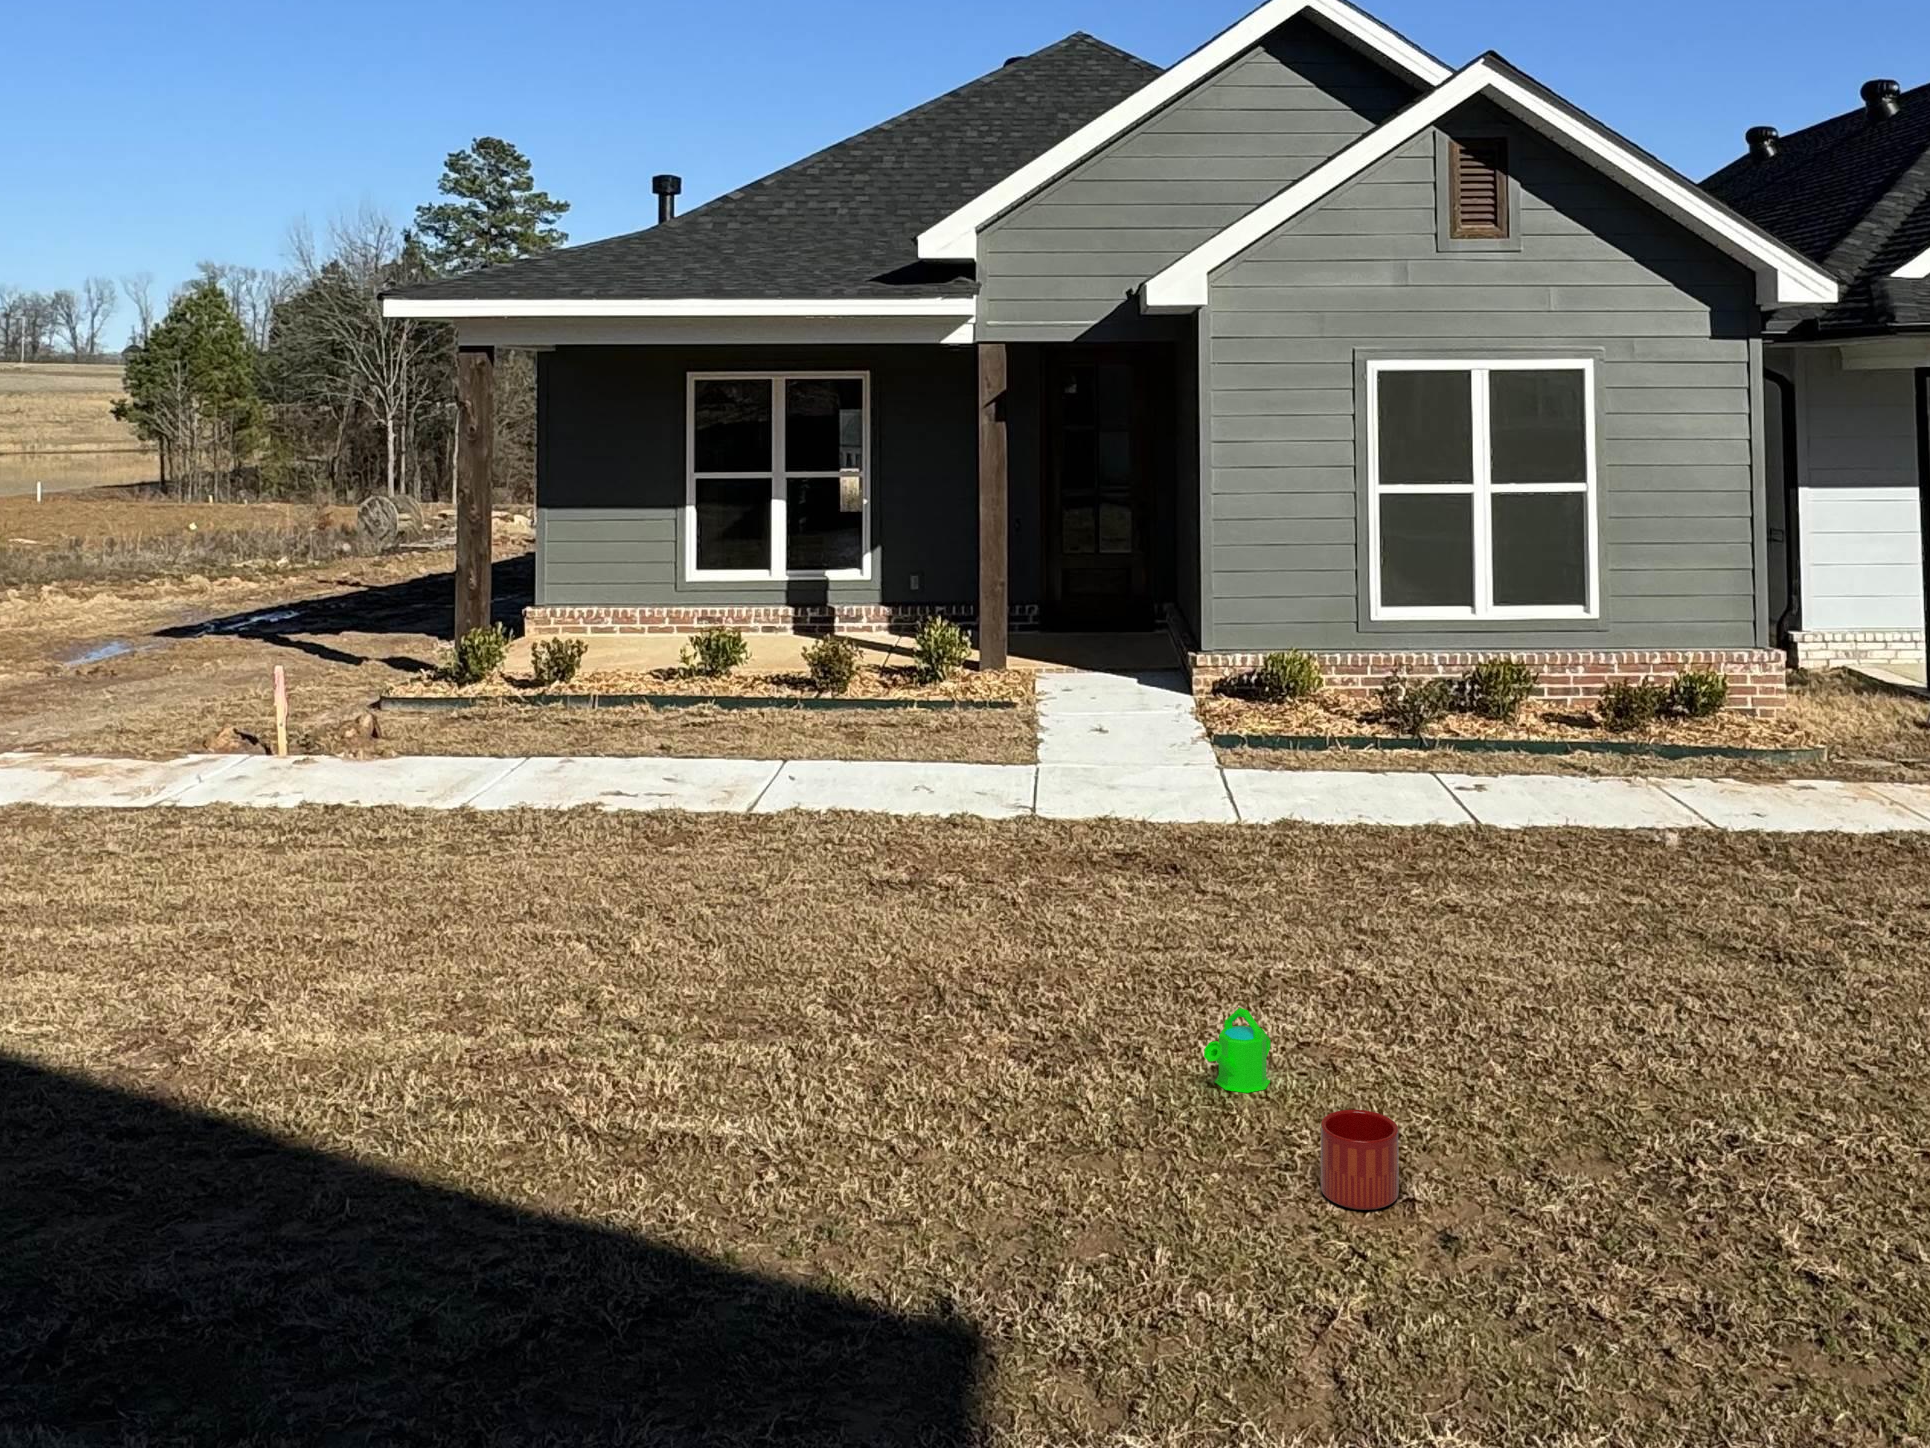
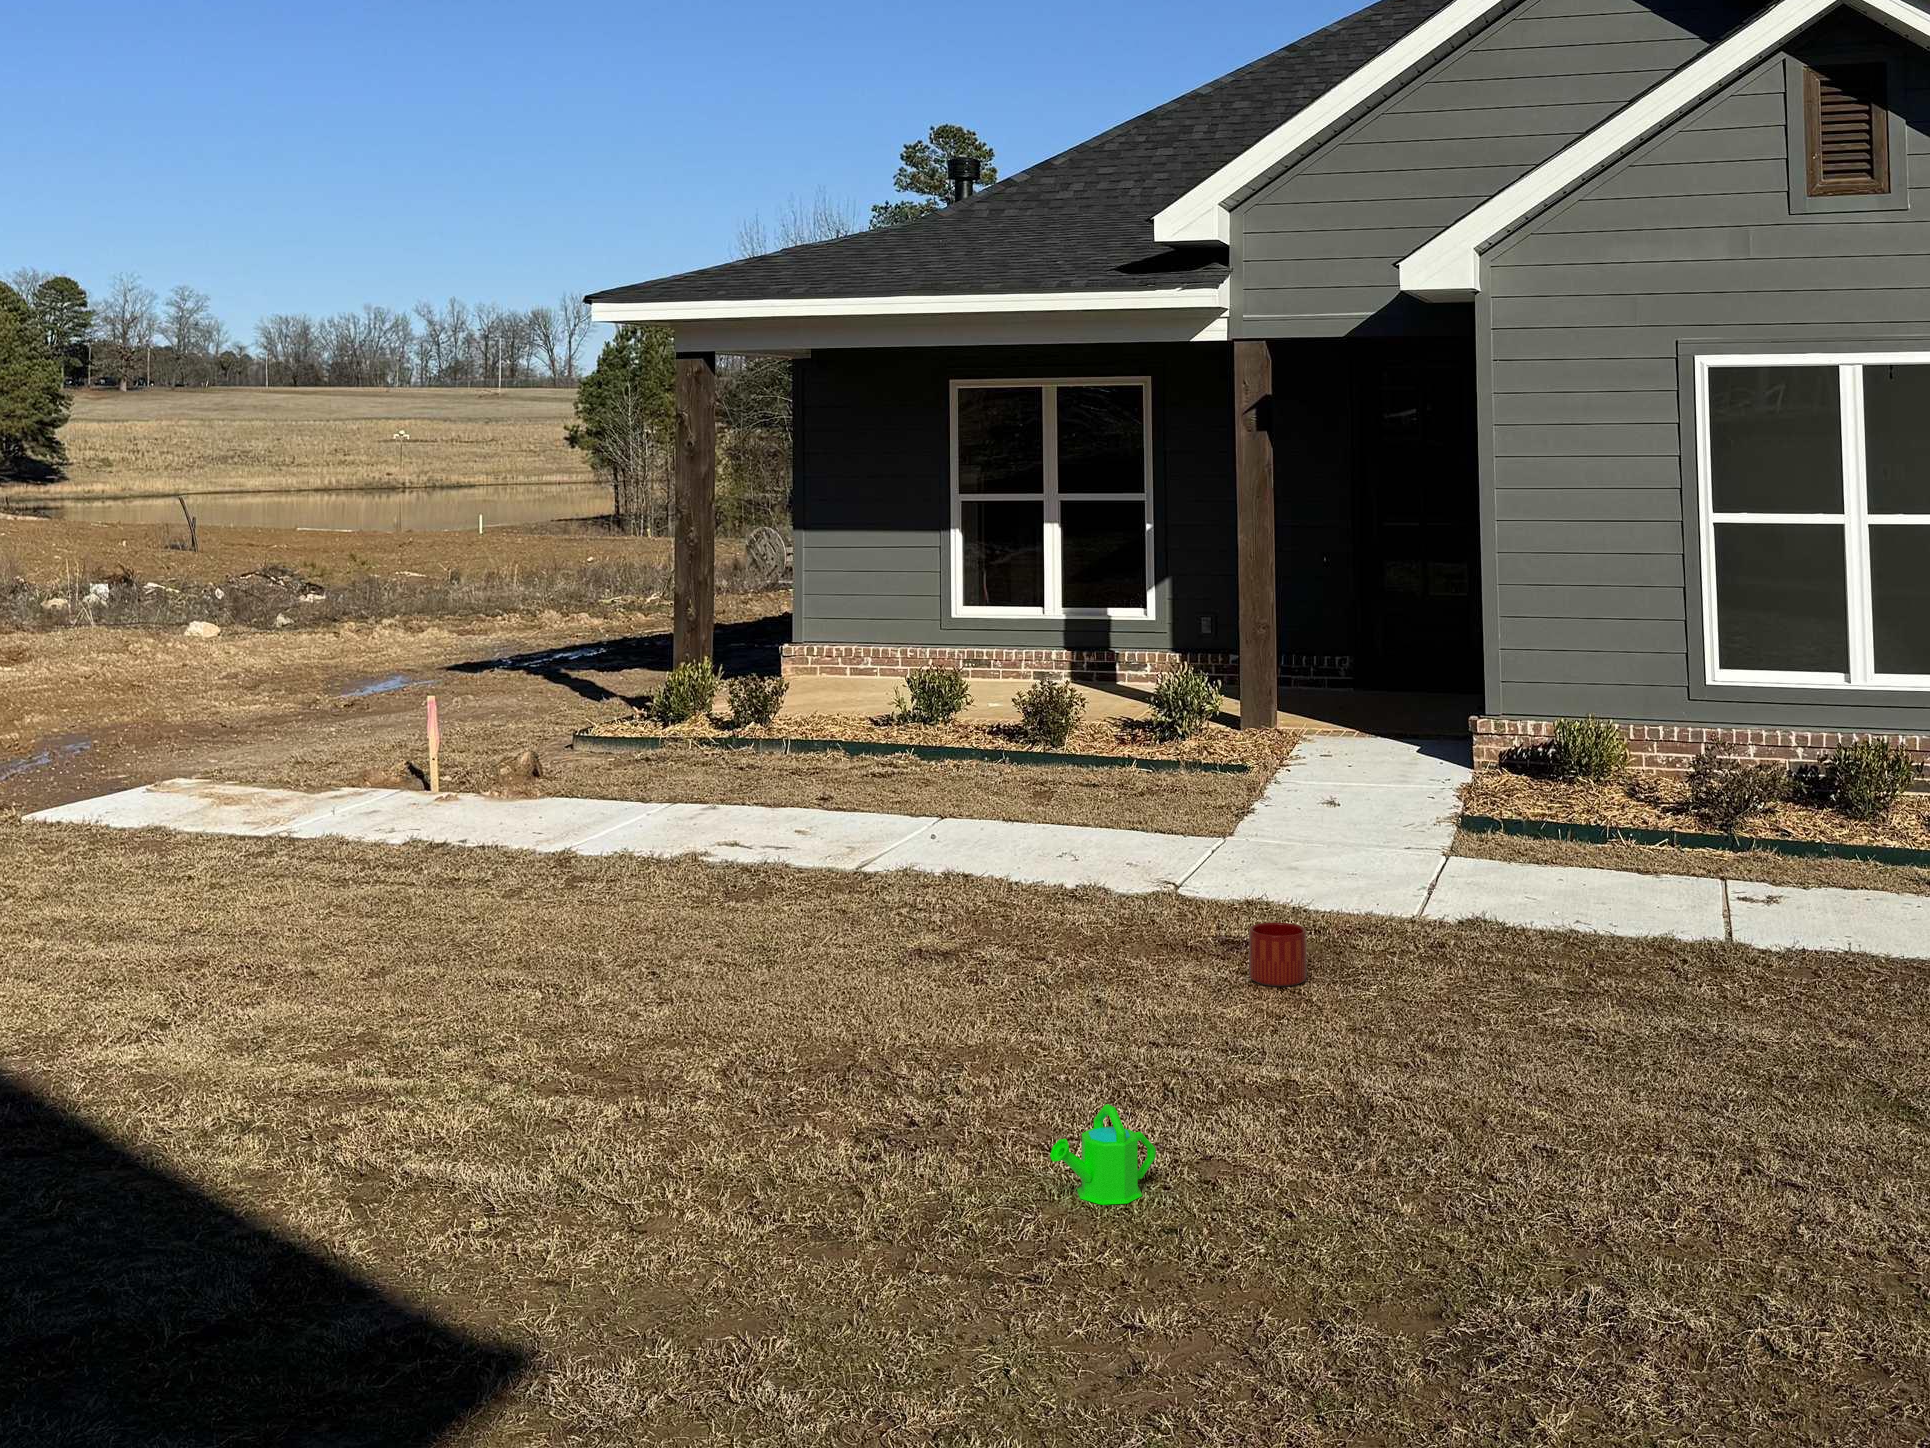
planter: present [1321,1110,1399,1210] -> present [1249,922,1307,987]

